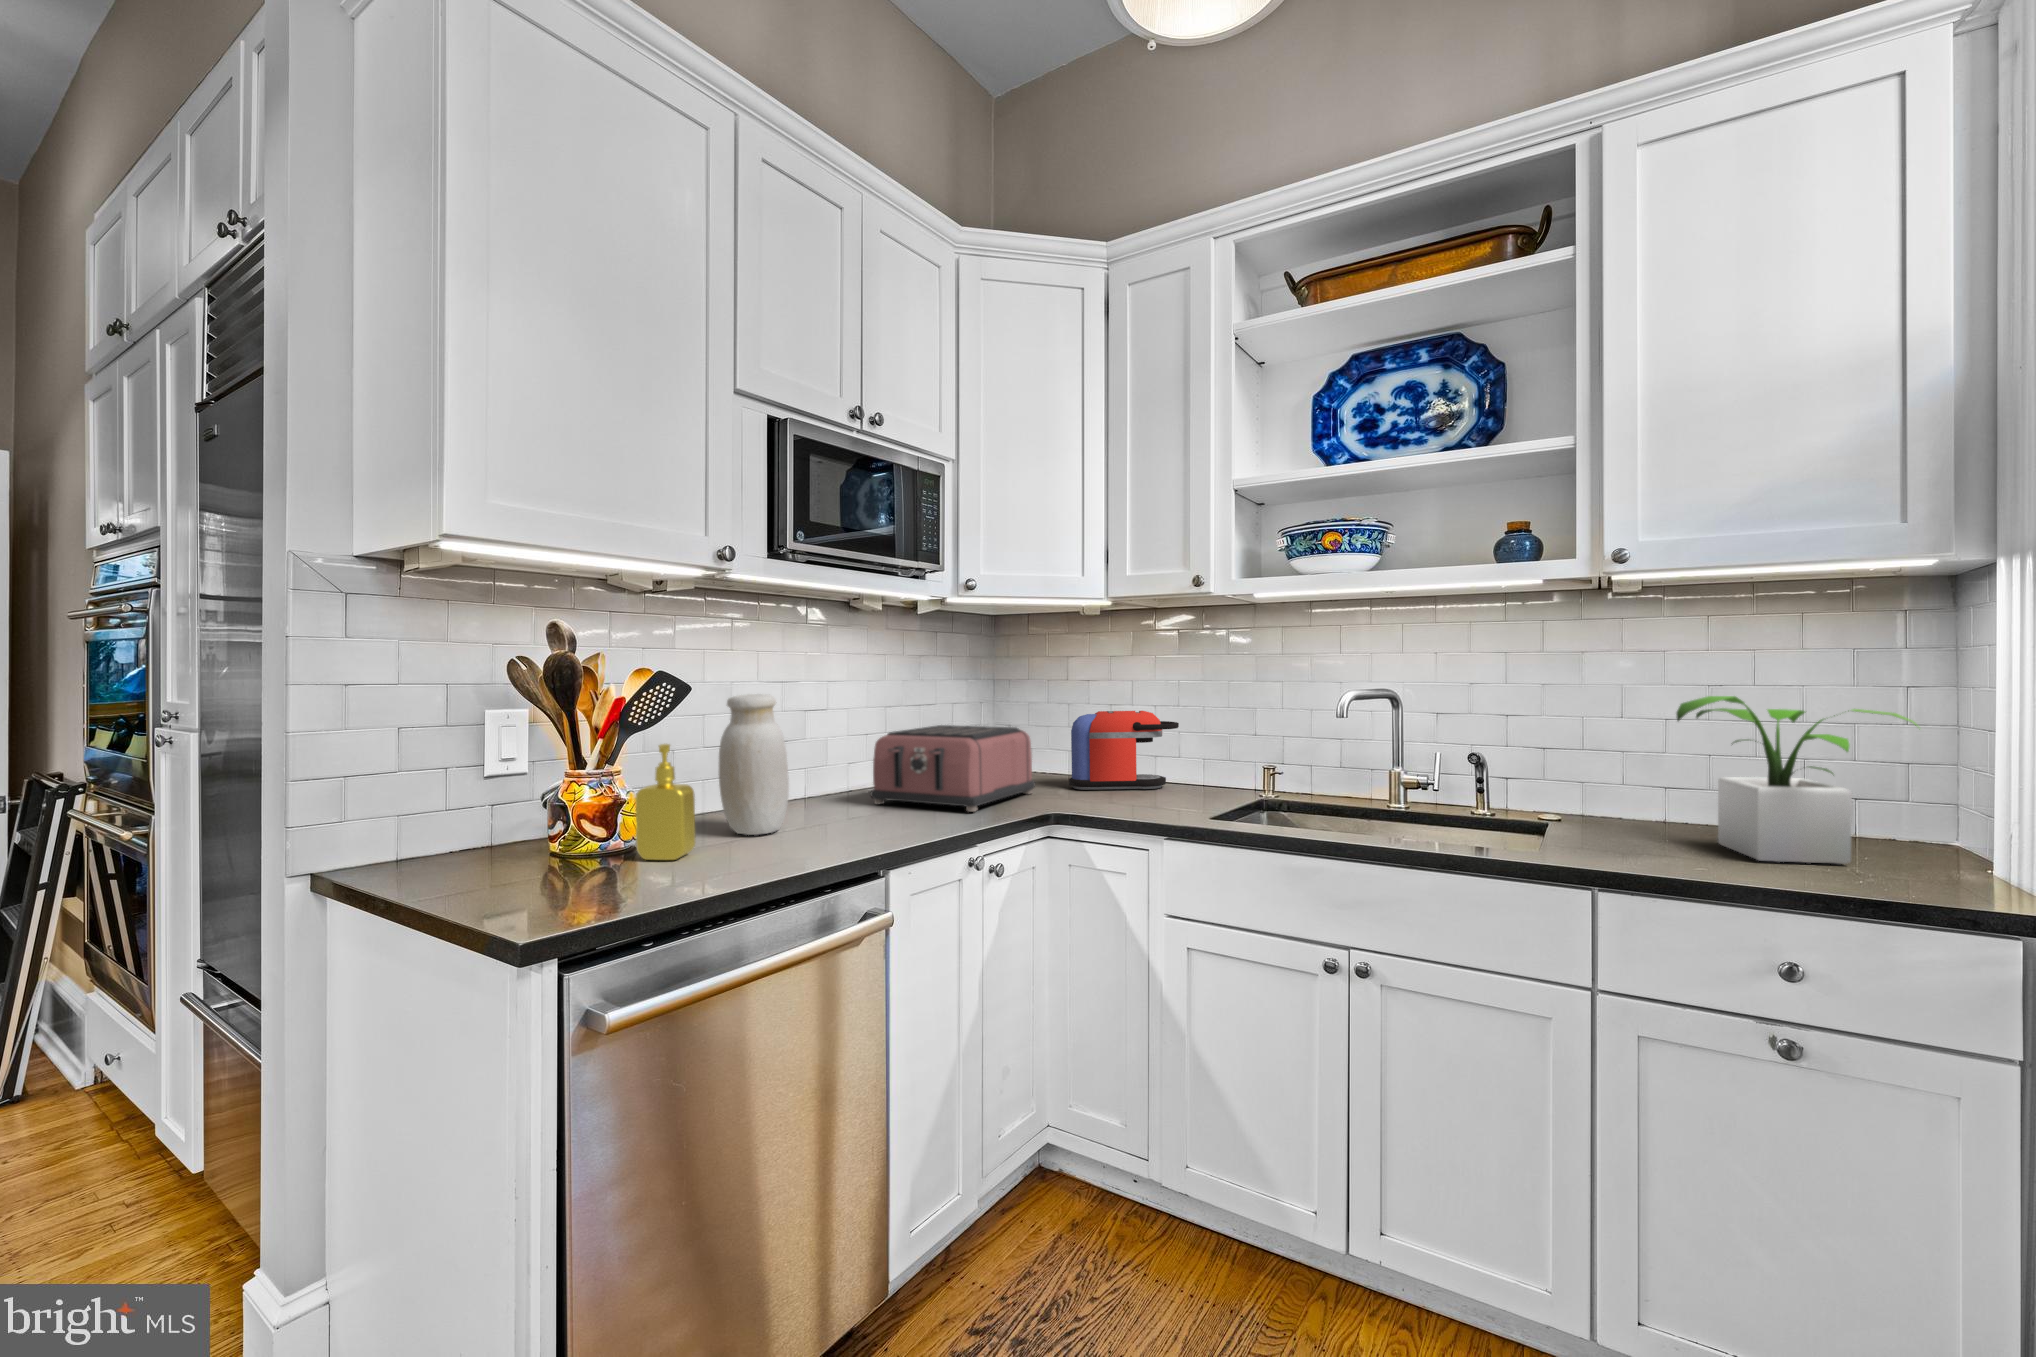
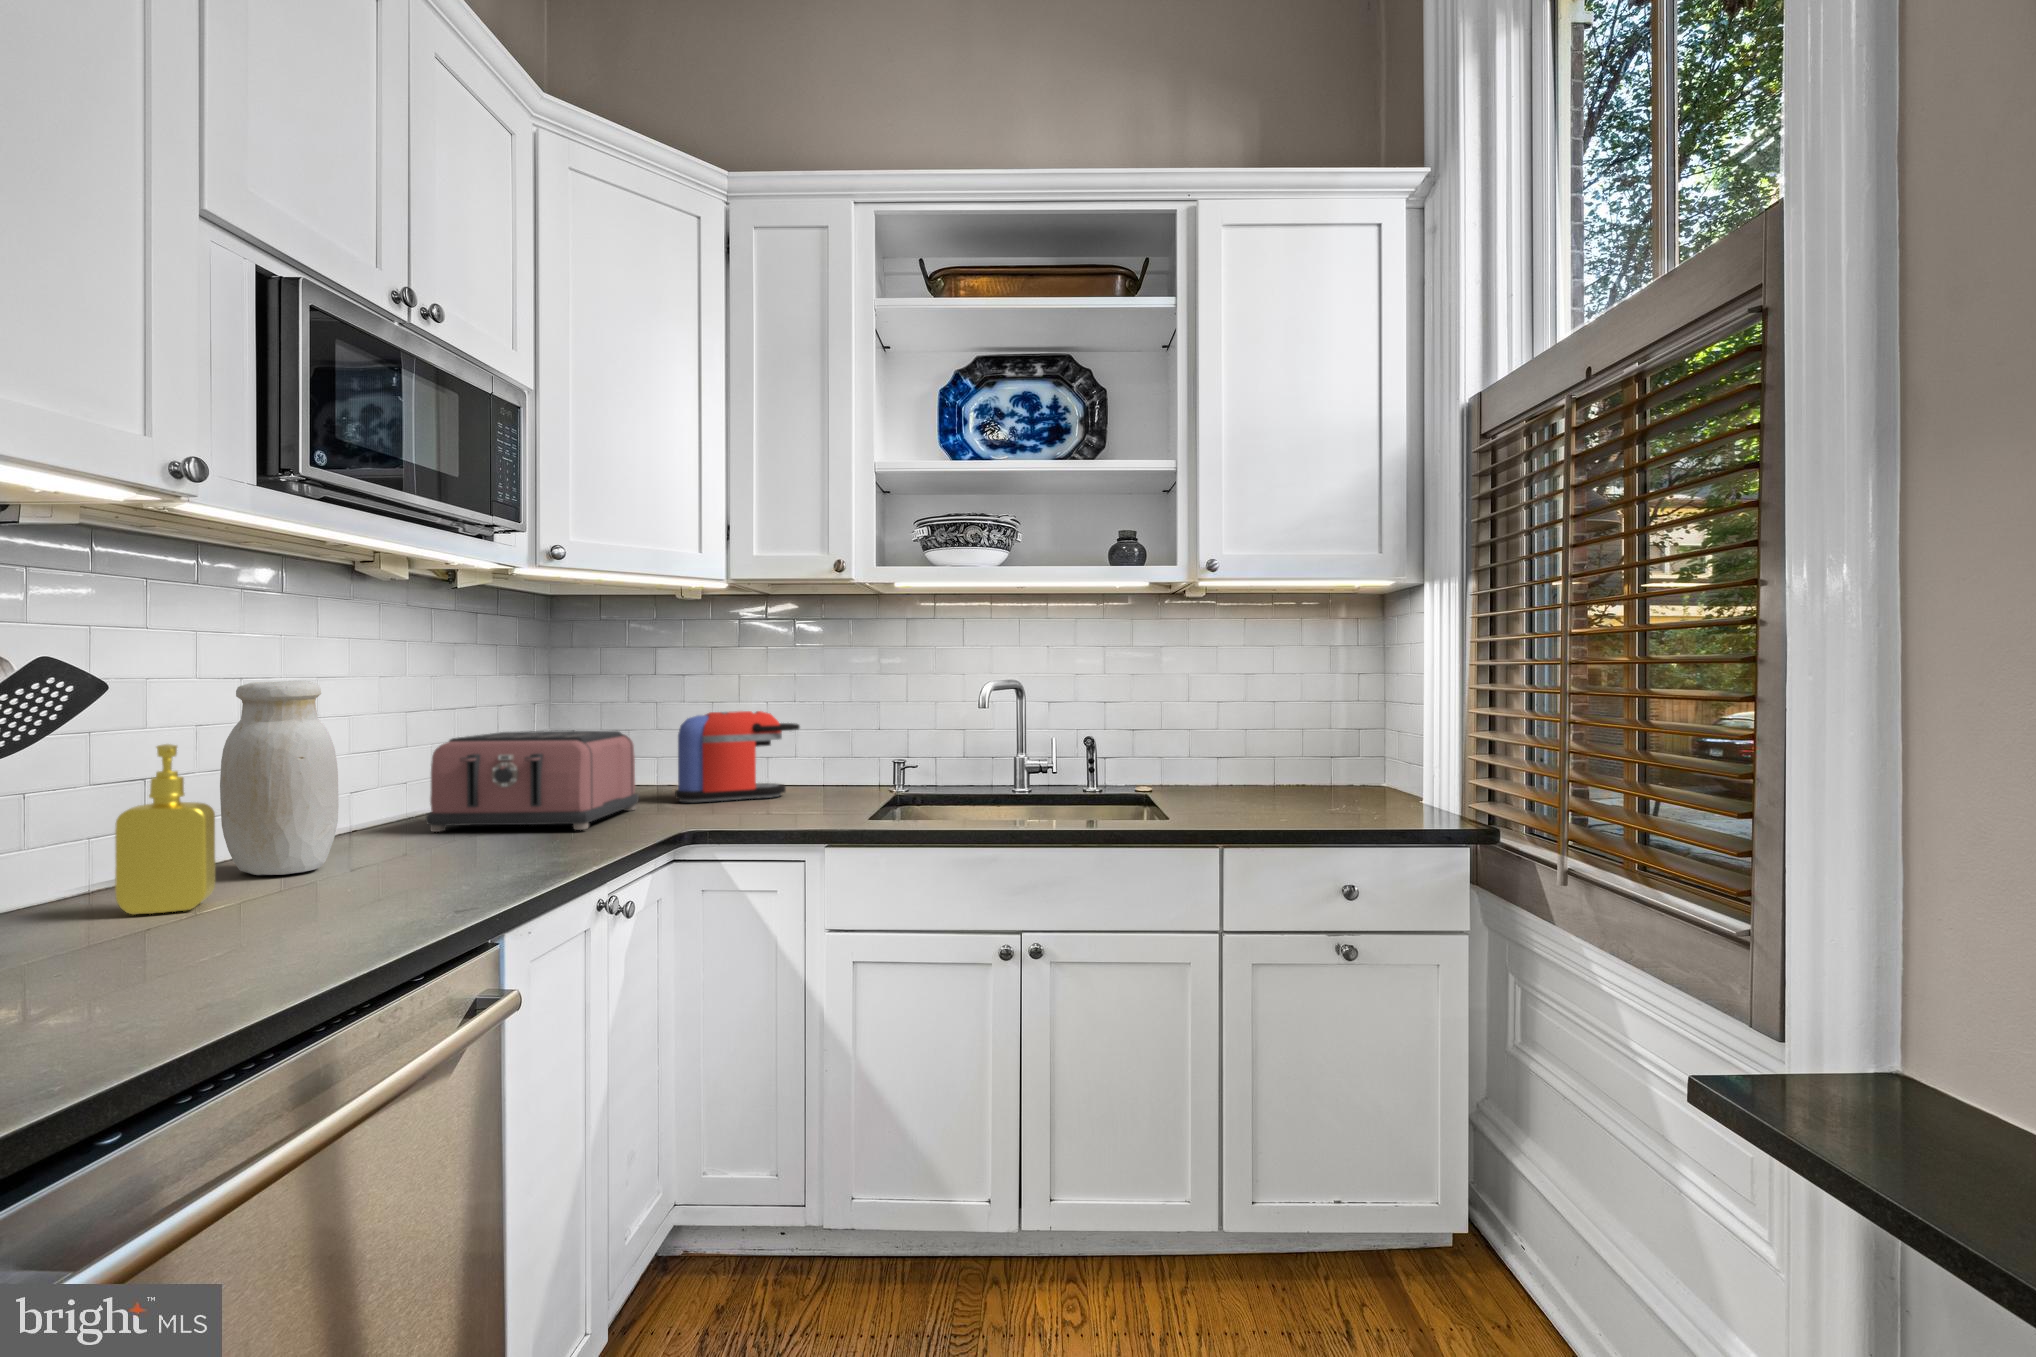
potted plant: present [1676,696,1916,864] -> none [1263,679,1408,812]

